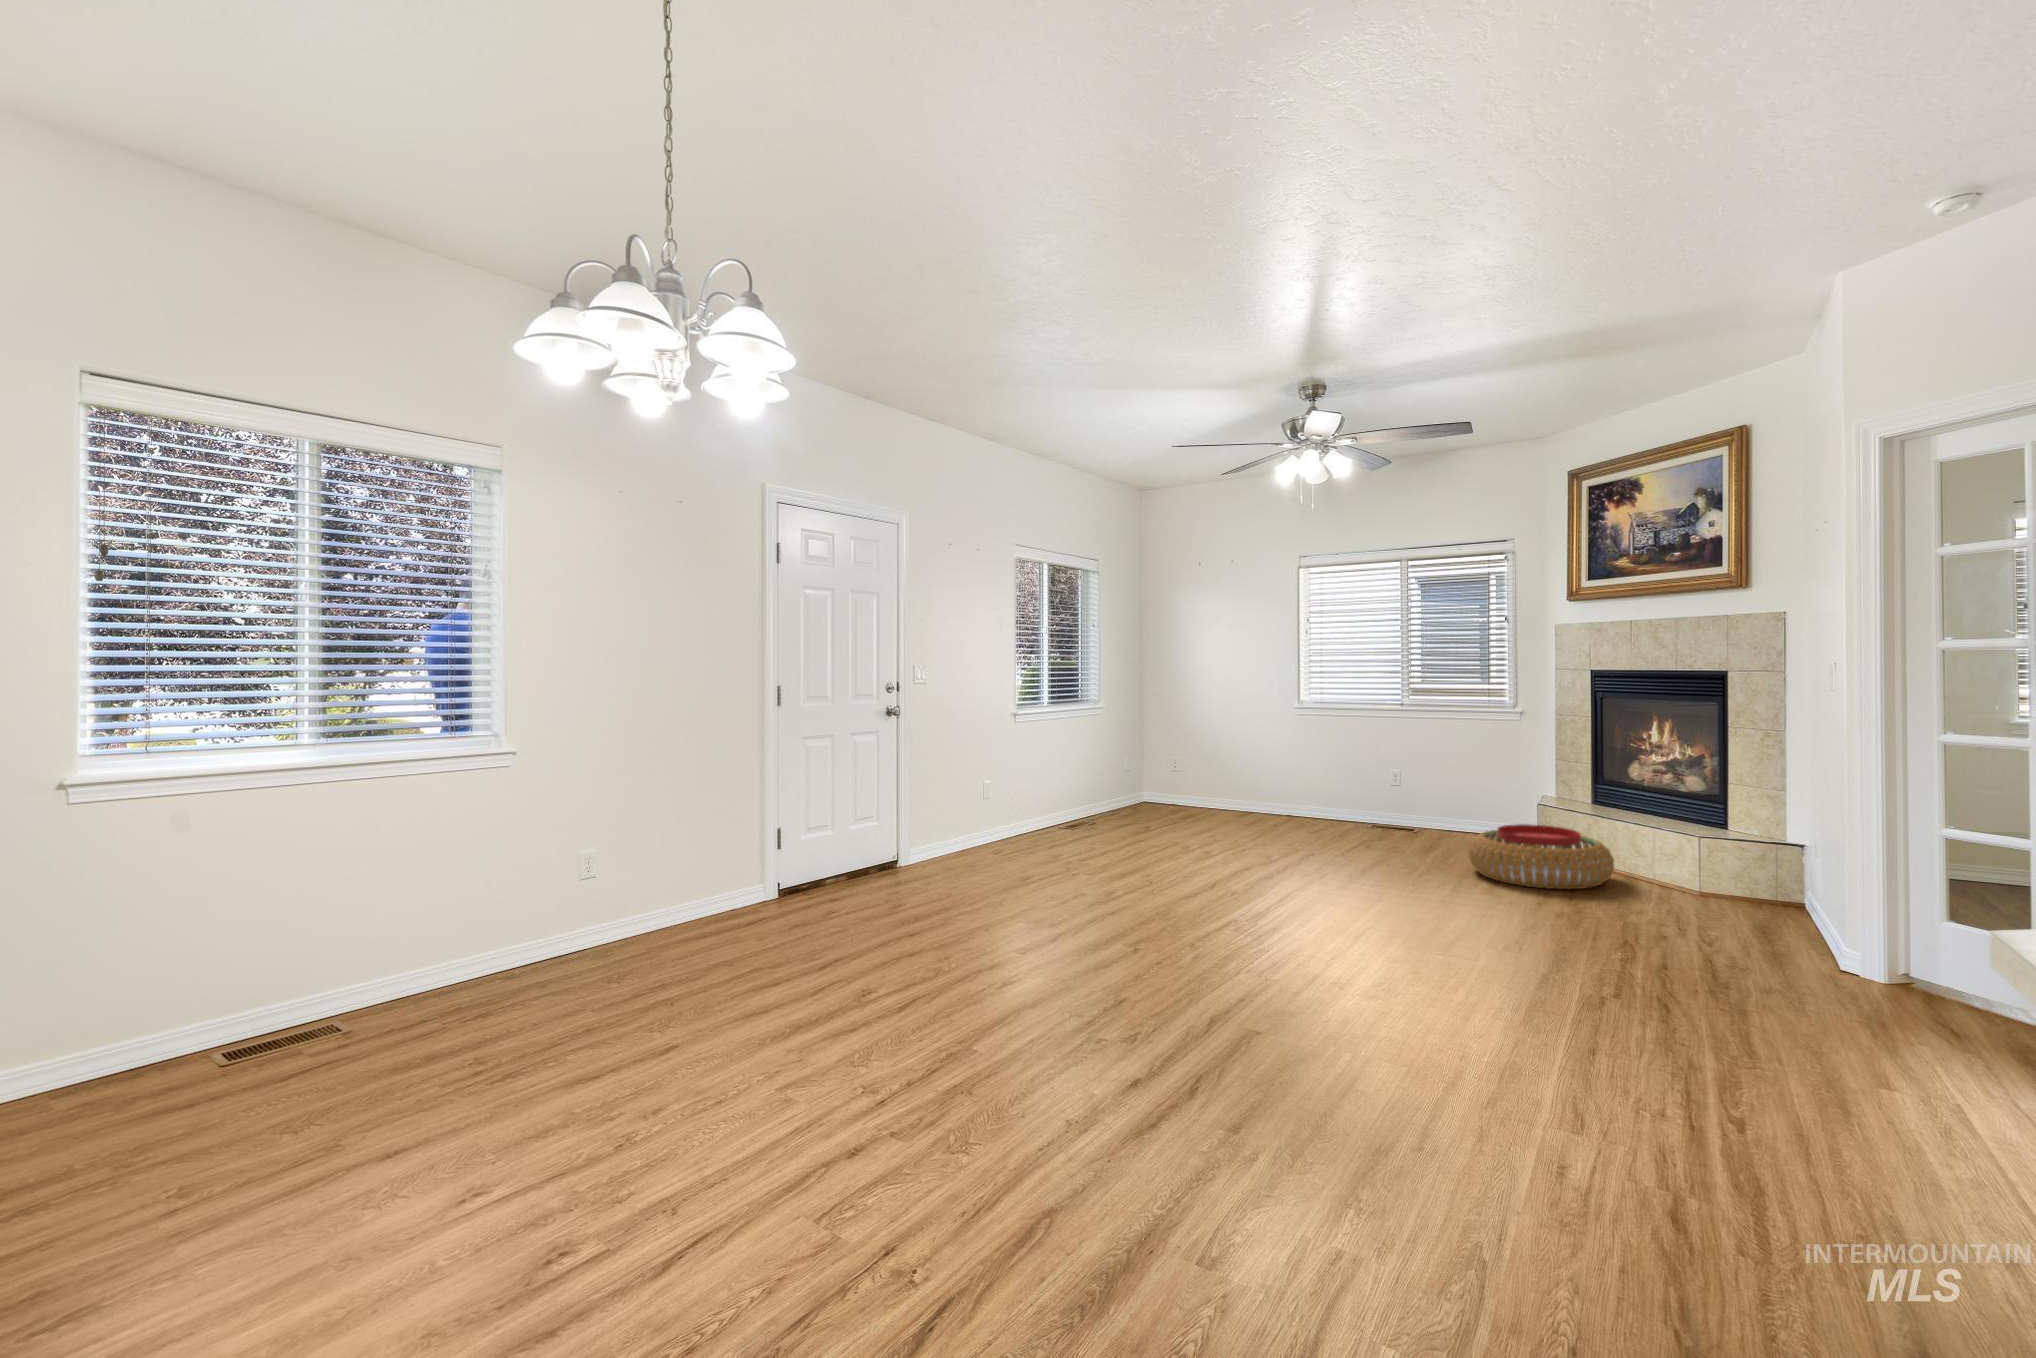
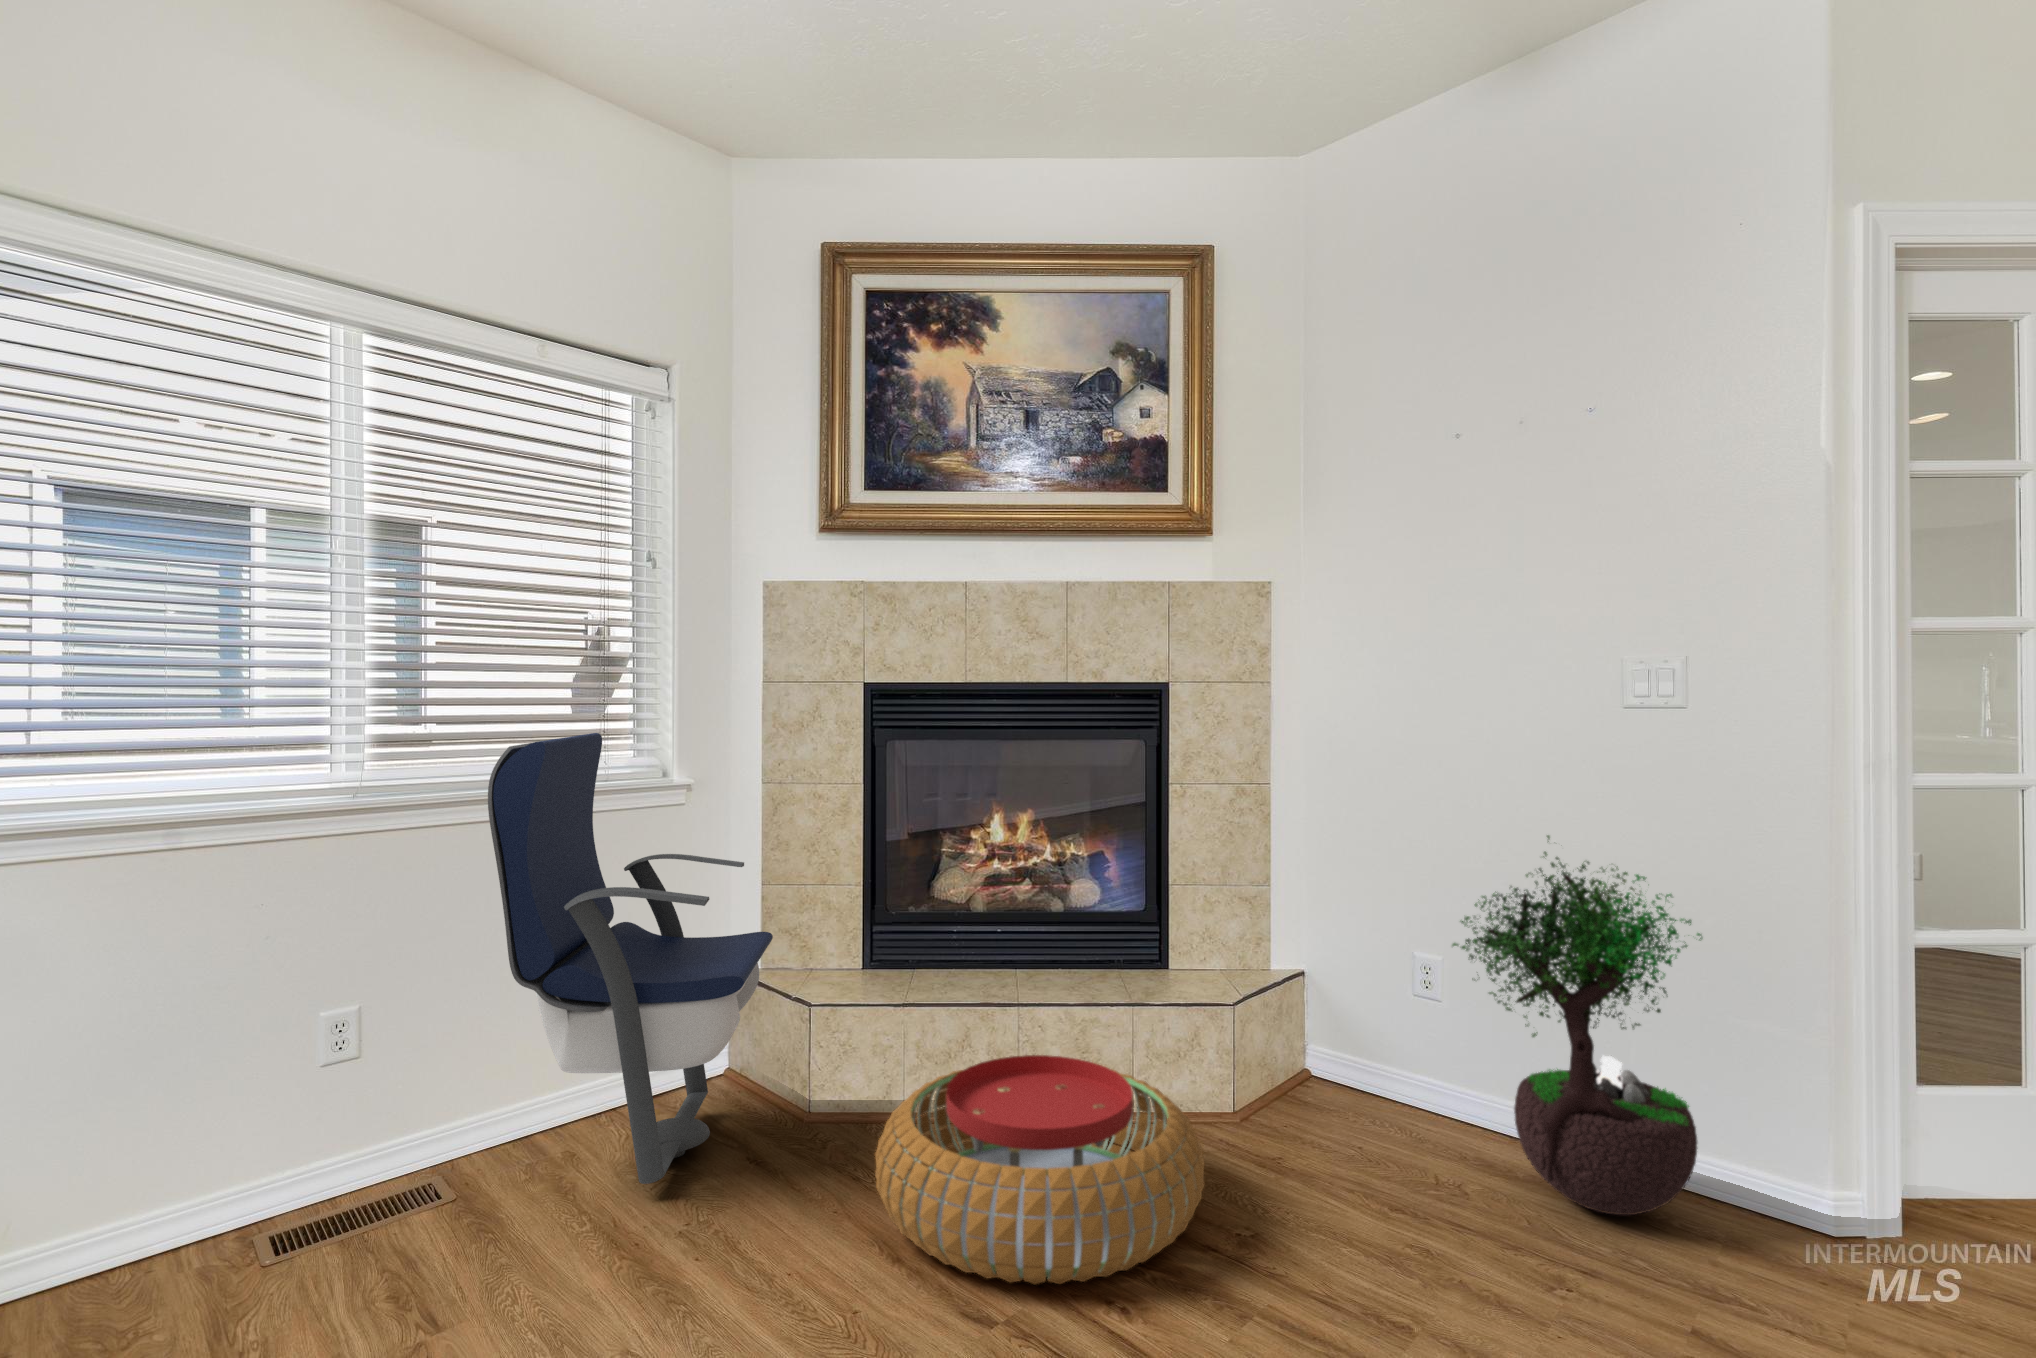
armchair: none [1411,690,1526,845] -> present [488,733,773,1184]
potted tree: none [1666,751,1807,944] -> present [1452,835,1702,1215]

